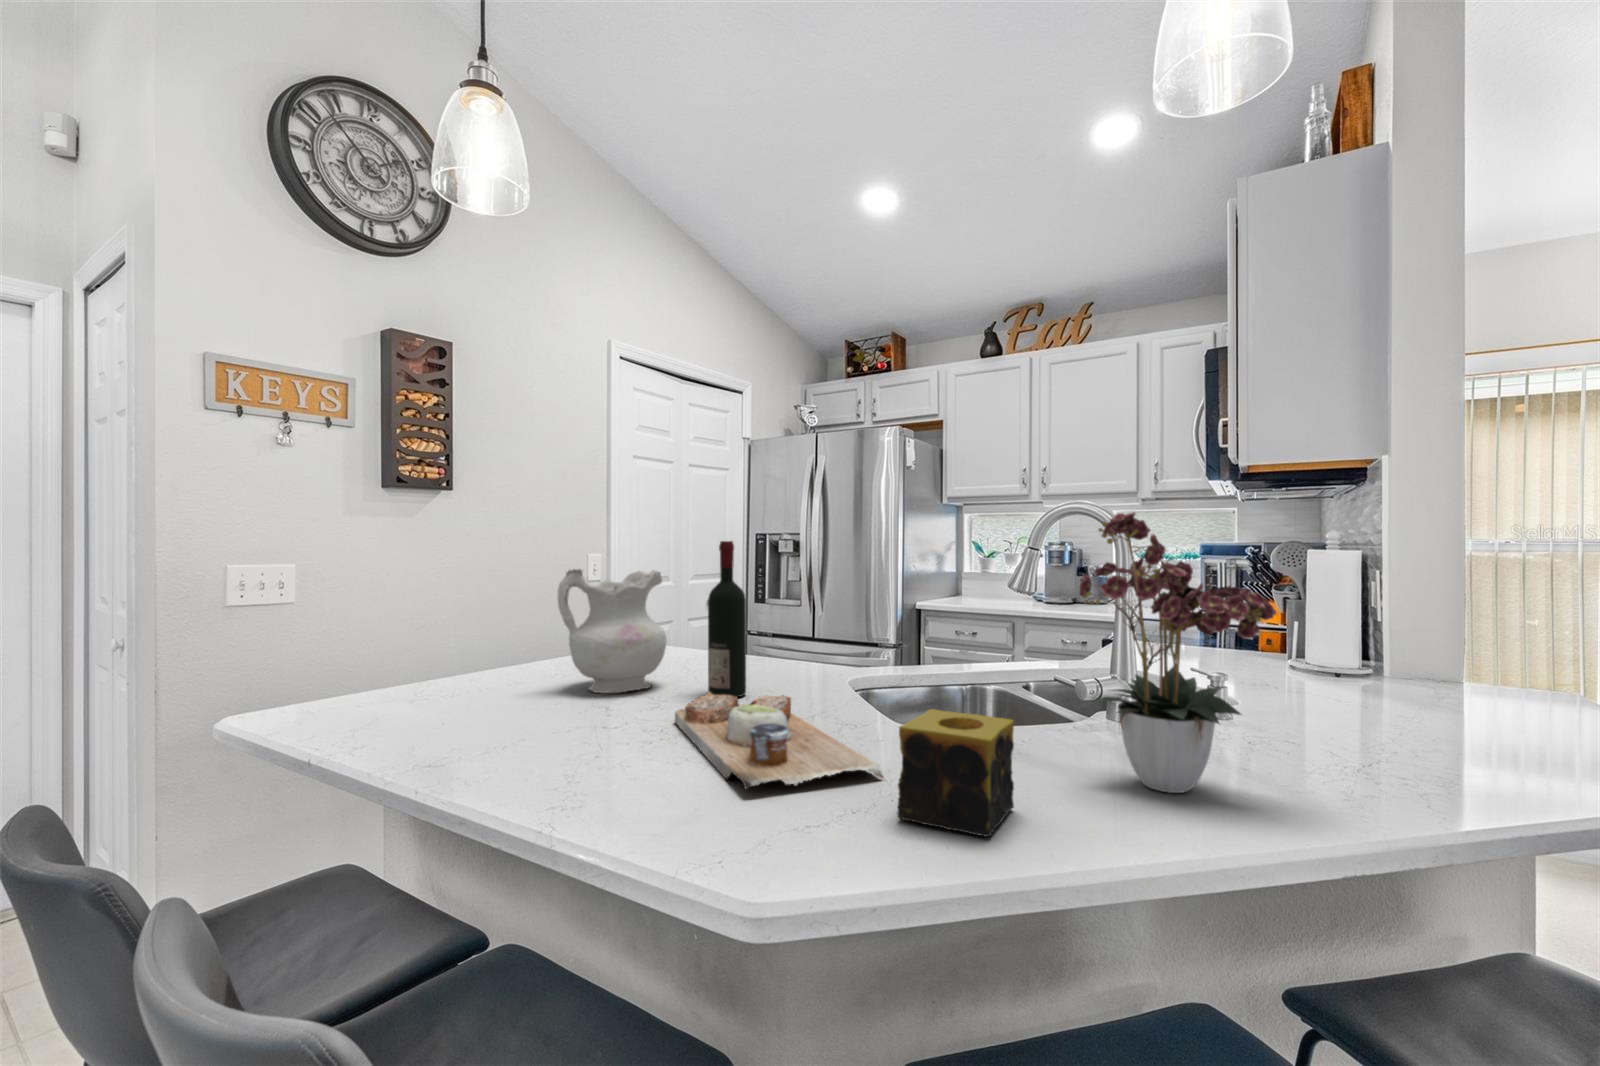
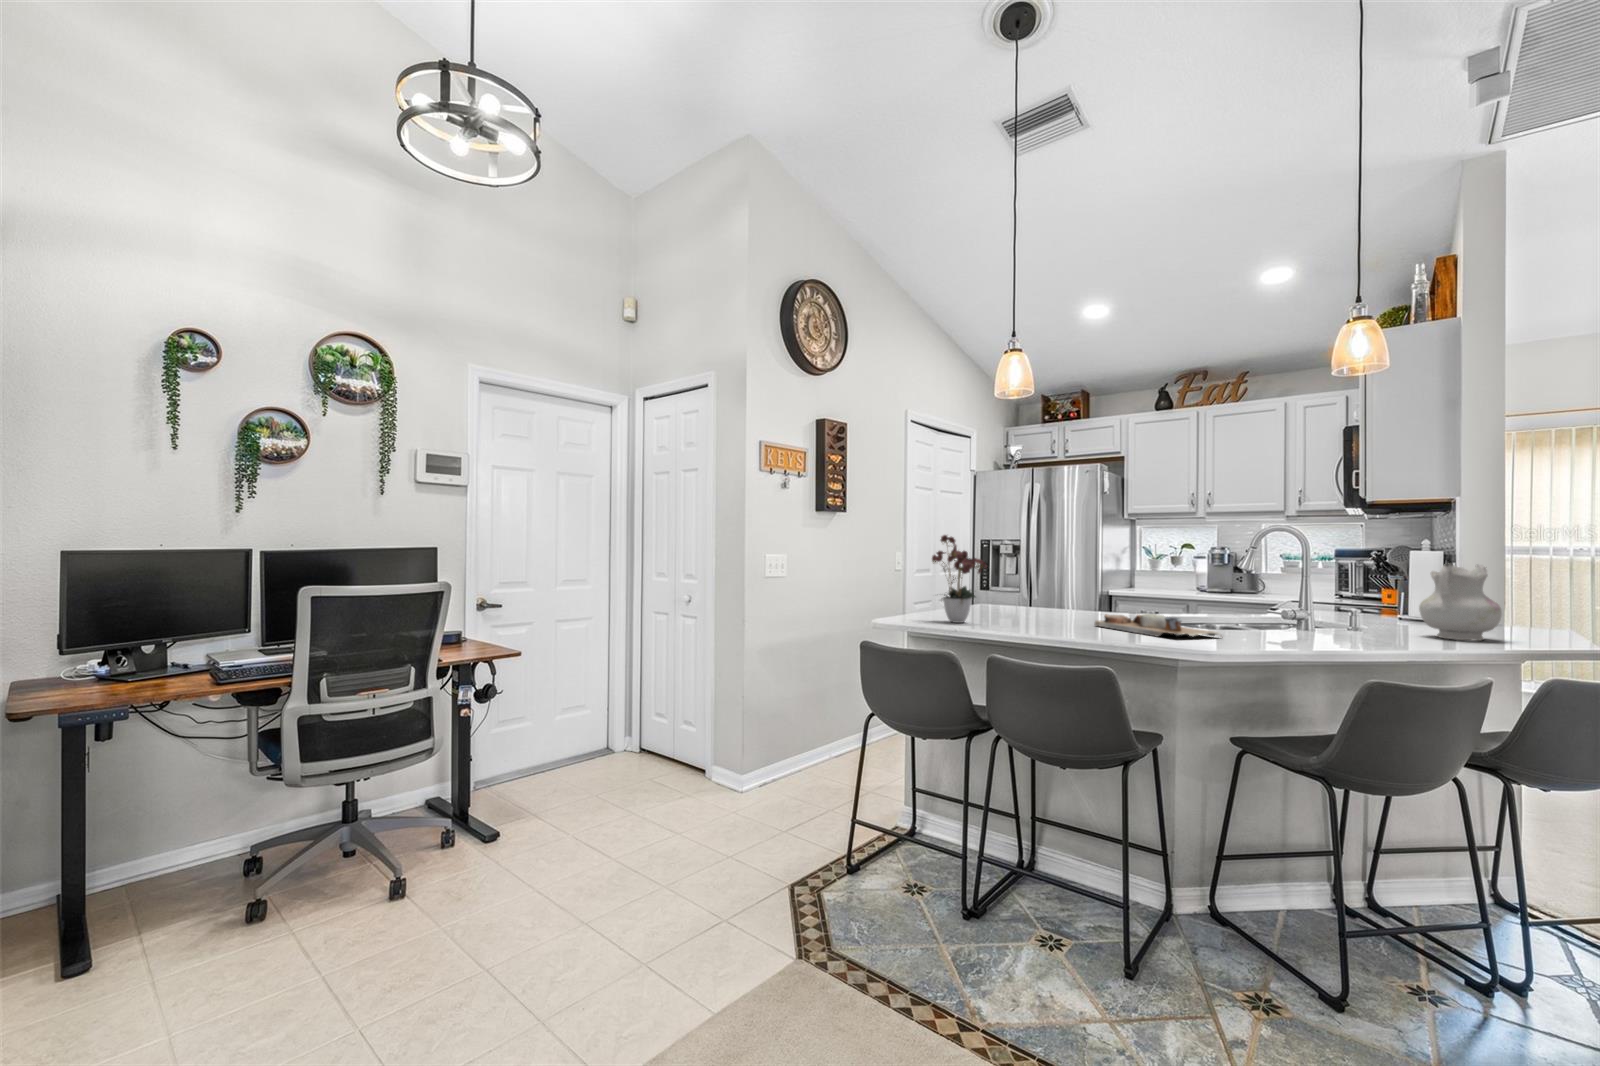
flower arrangement: present [1079,512,1276,793] -> present [932,535,987,623]
wine bottle: present [708,541,746,697] -> none [1086,544,1106,621]
ceramic pitcher: present [558,569,666,693] -> present [1419,563,1502,641]
candle: present [897,709,1014,837] -> none [1244,609,1286,646]

